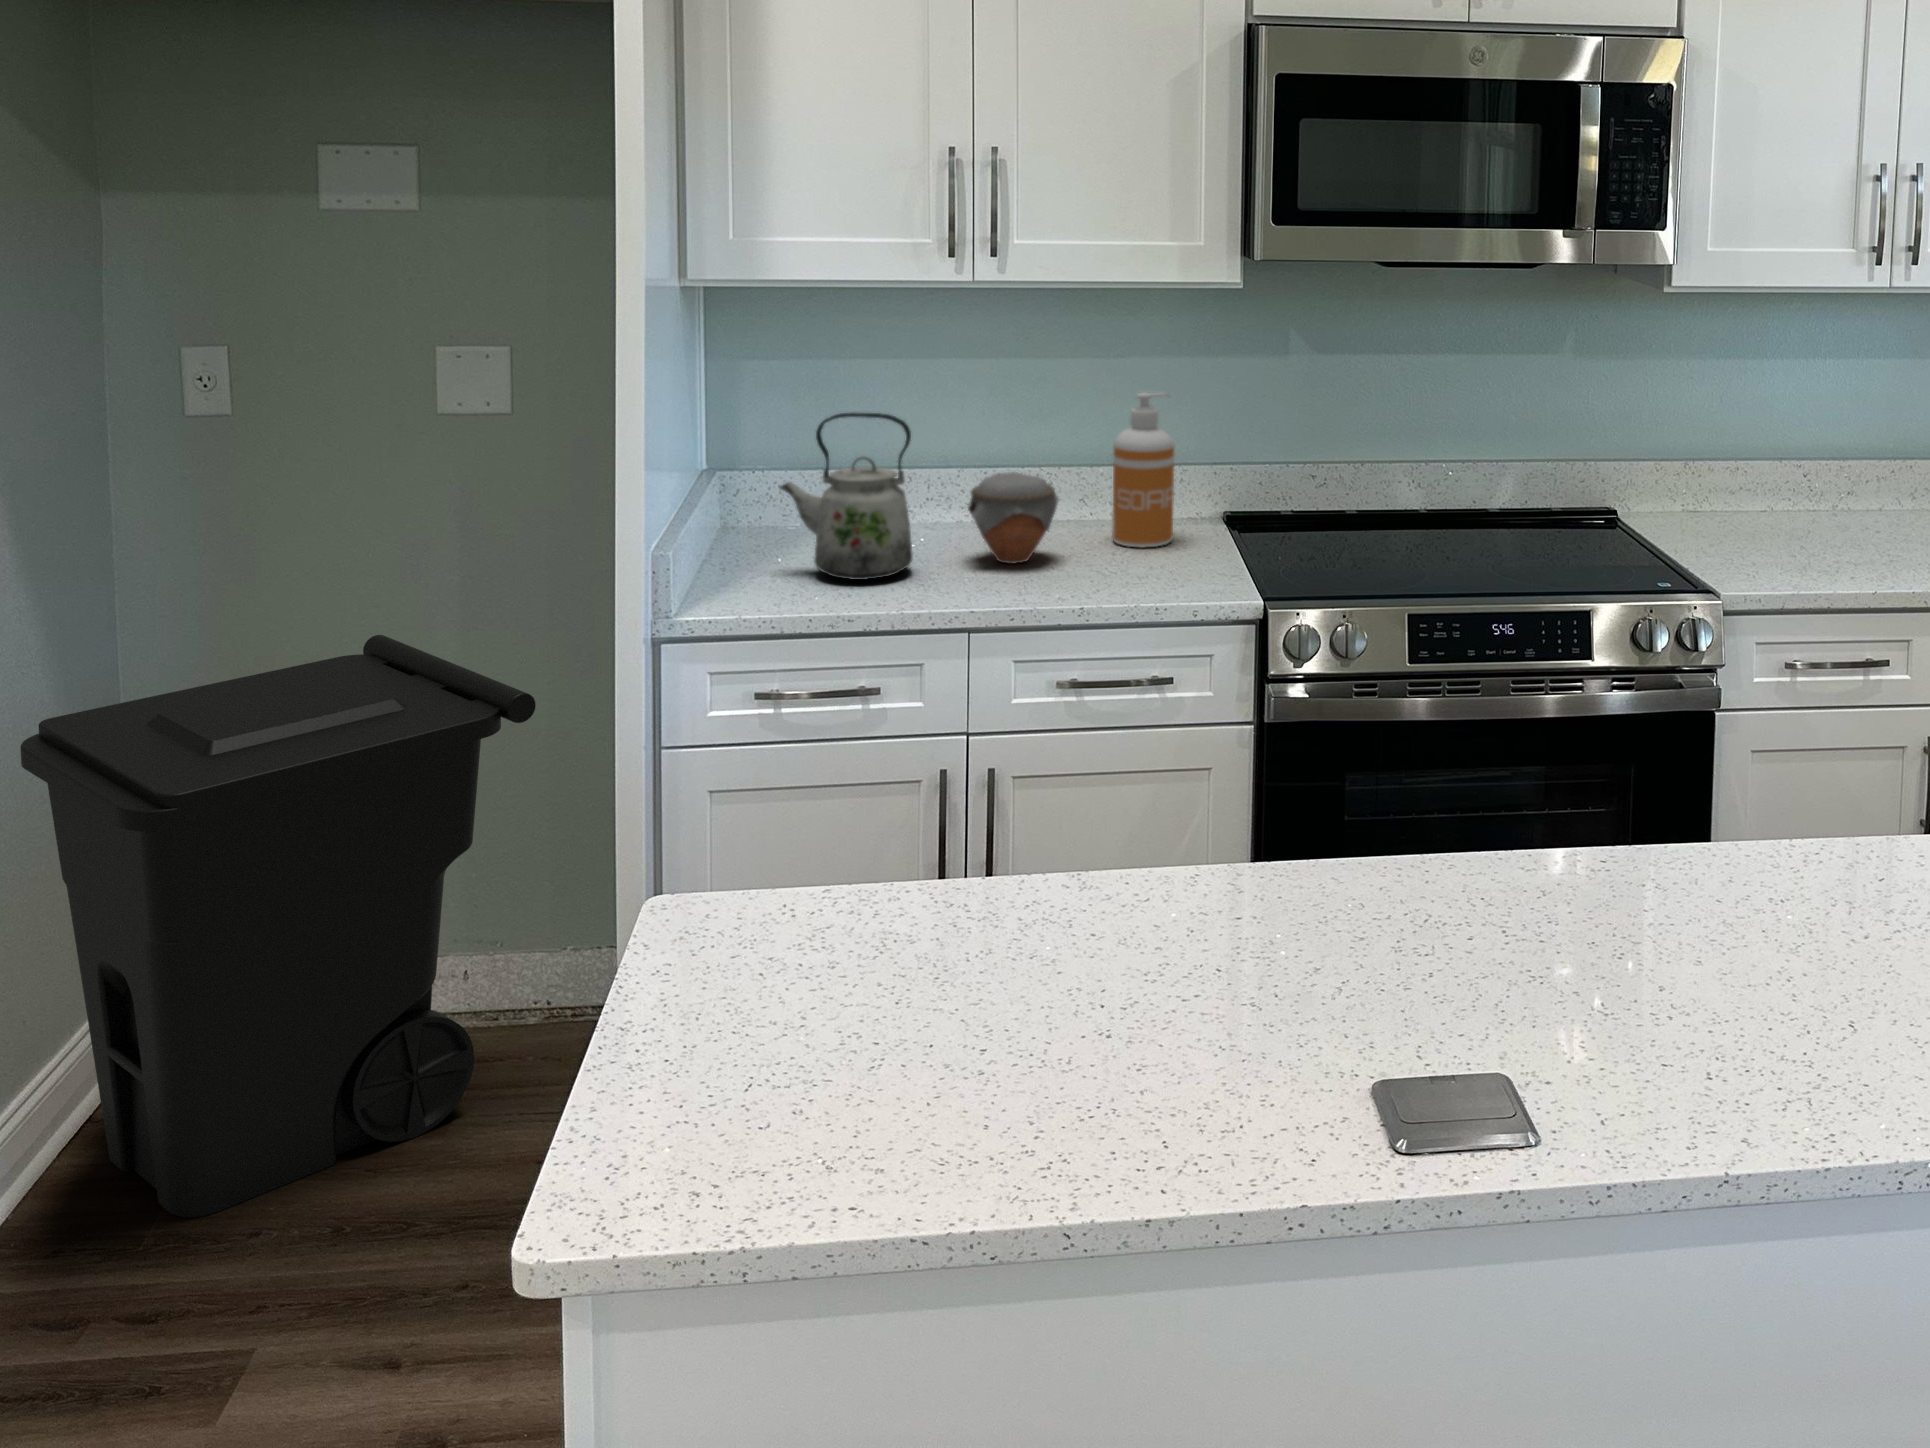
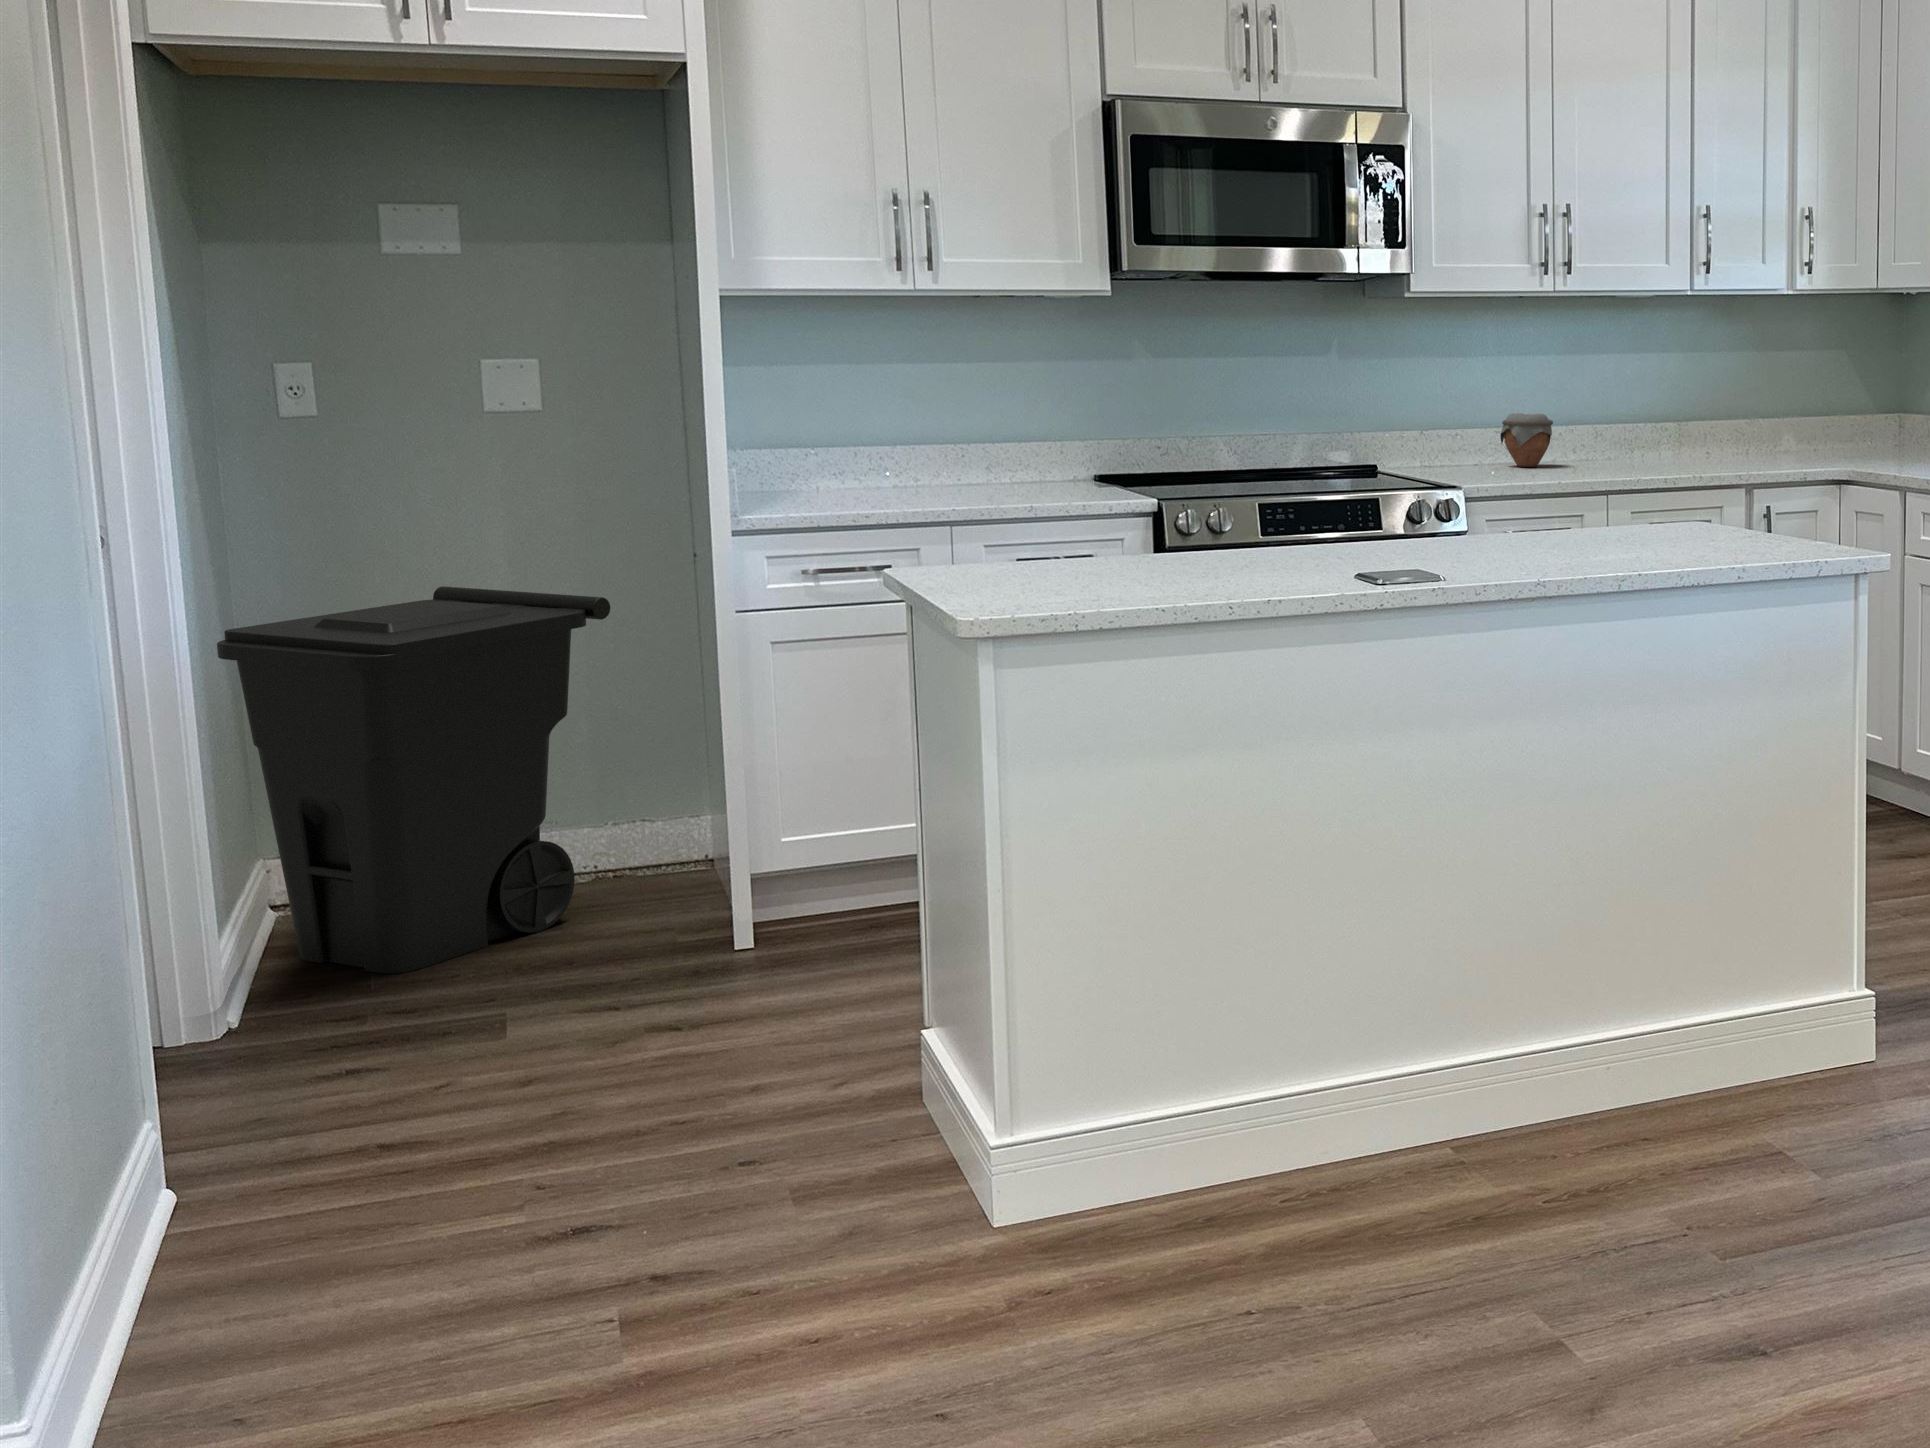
soap dispenser: present [1112,393,1174,547] -> none [1019,374,1066,484]
kettle: present [780,412,912,580] -> none [791,379,894,498]
jar: present [968,472,1059,564] -> present [1500,413,1553,467]

